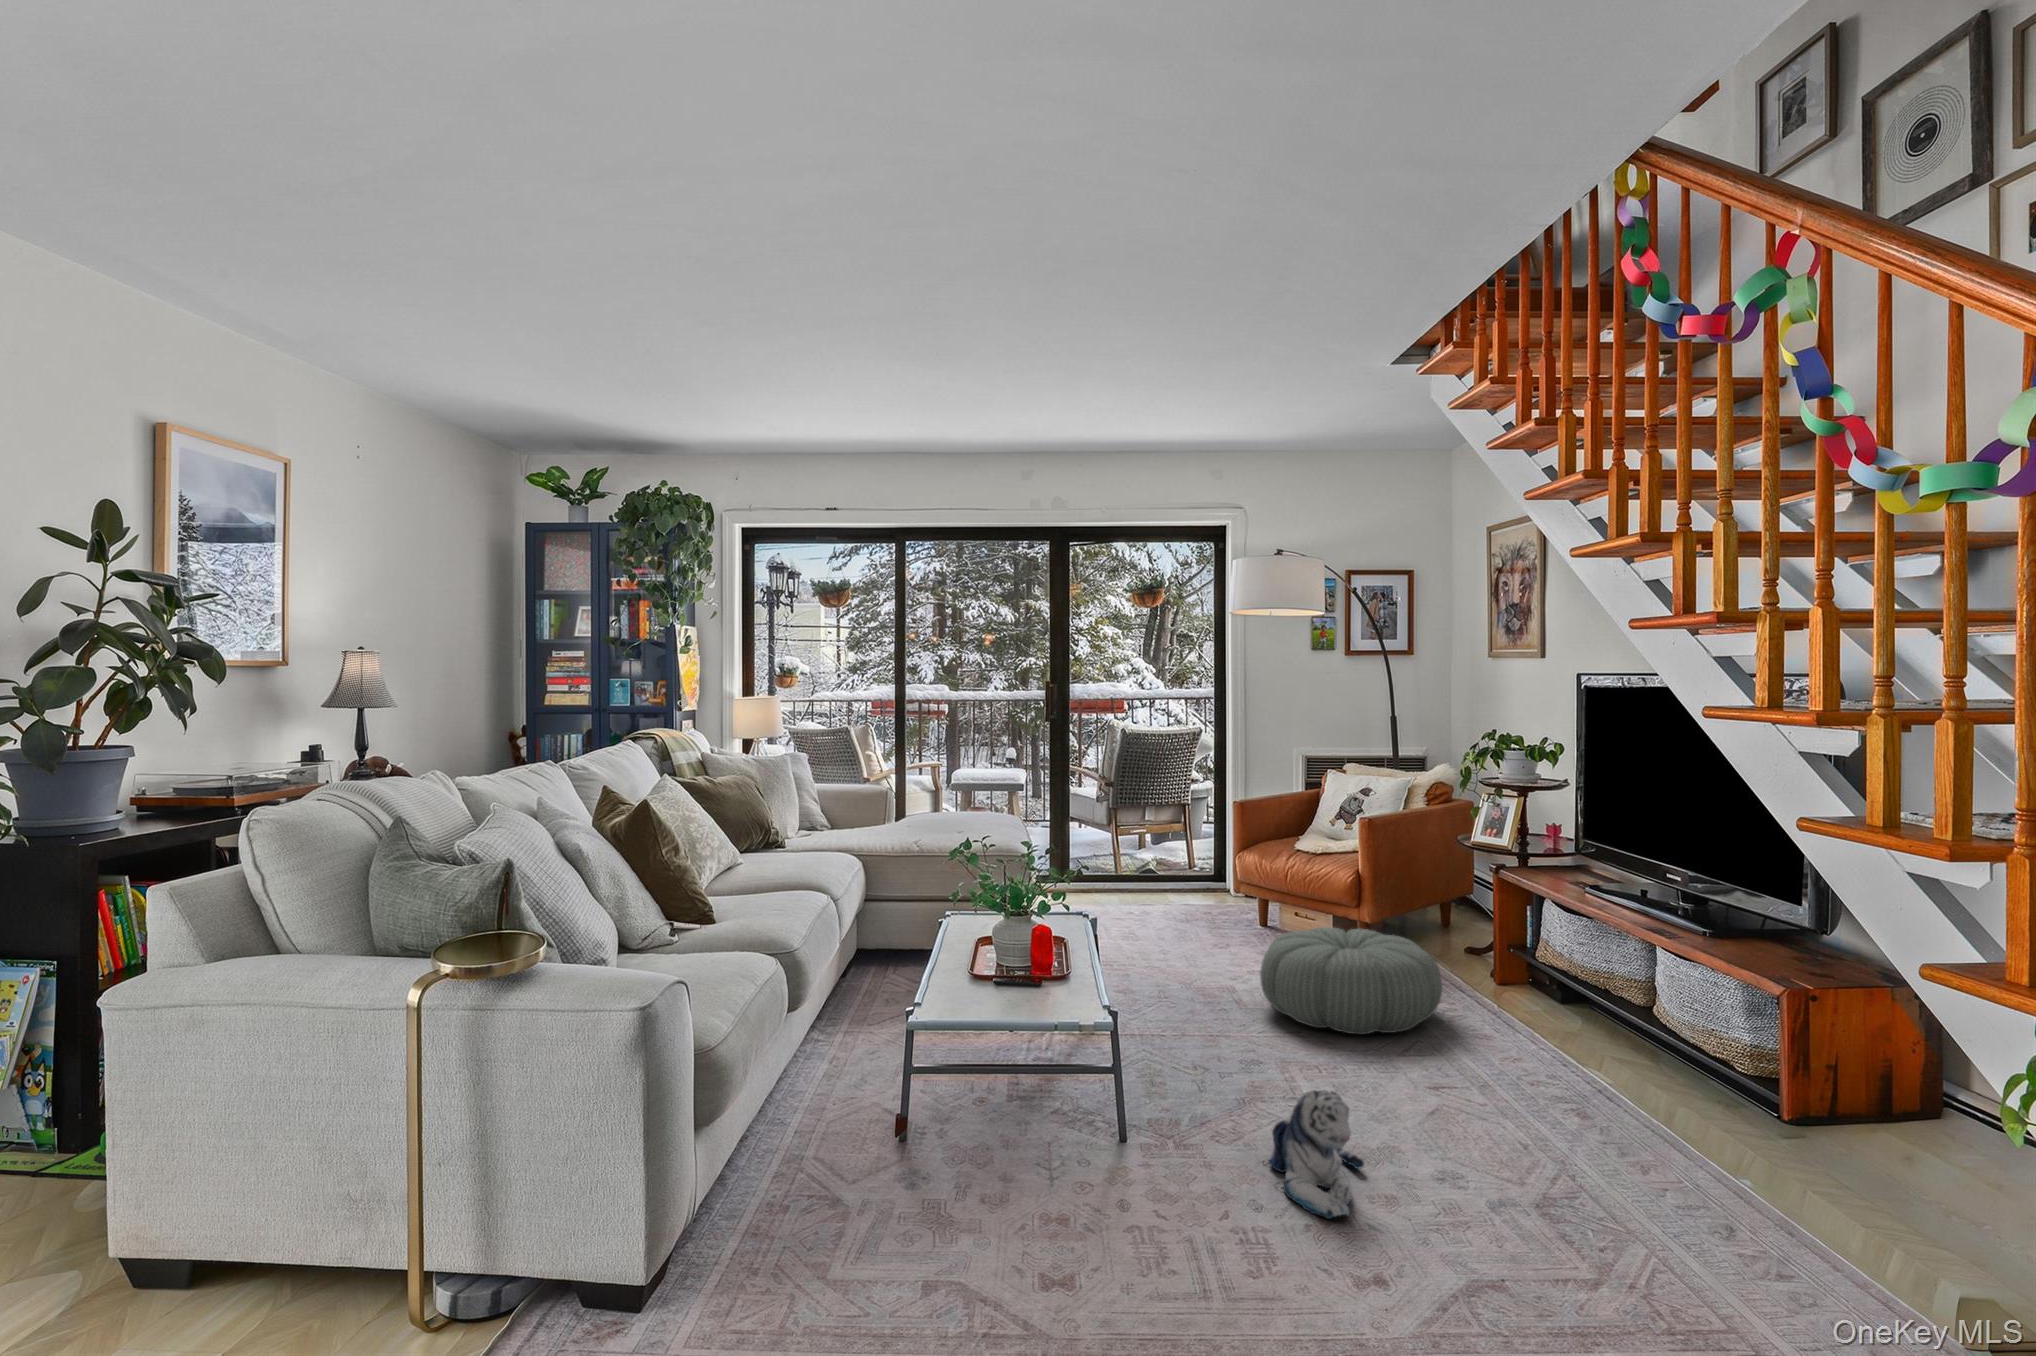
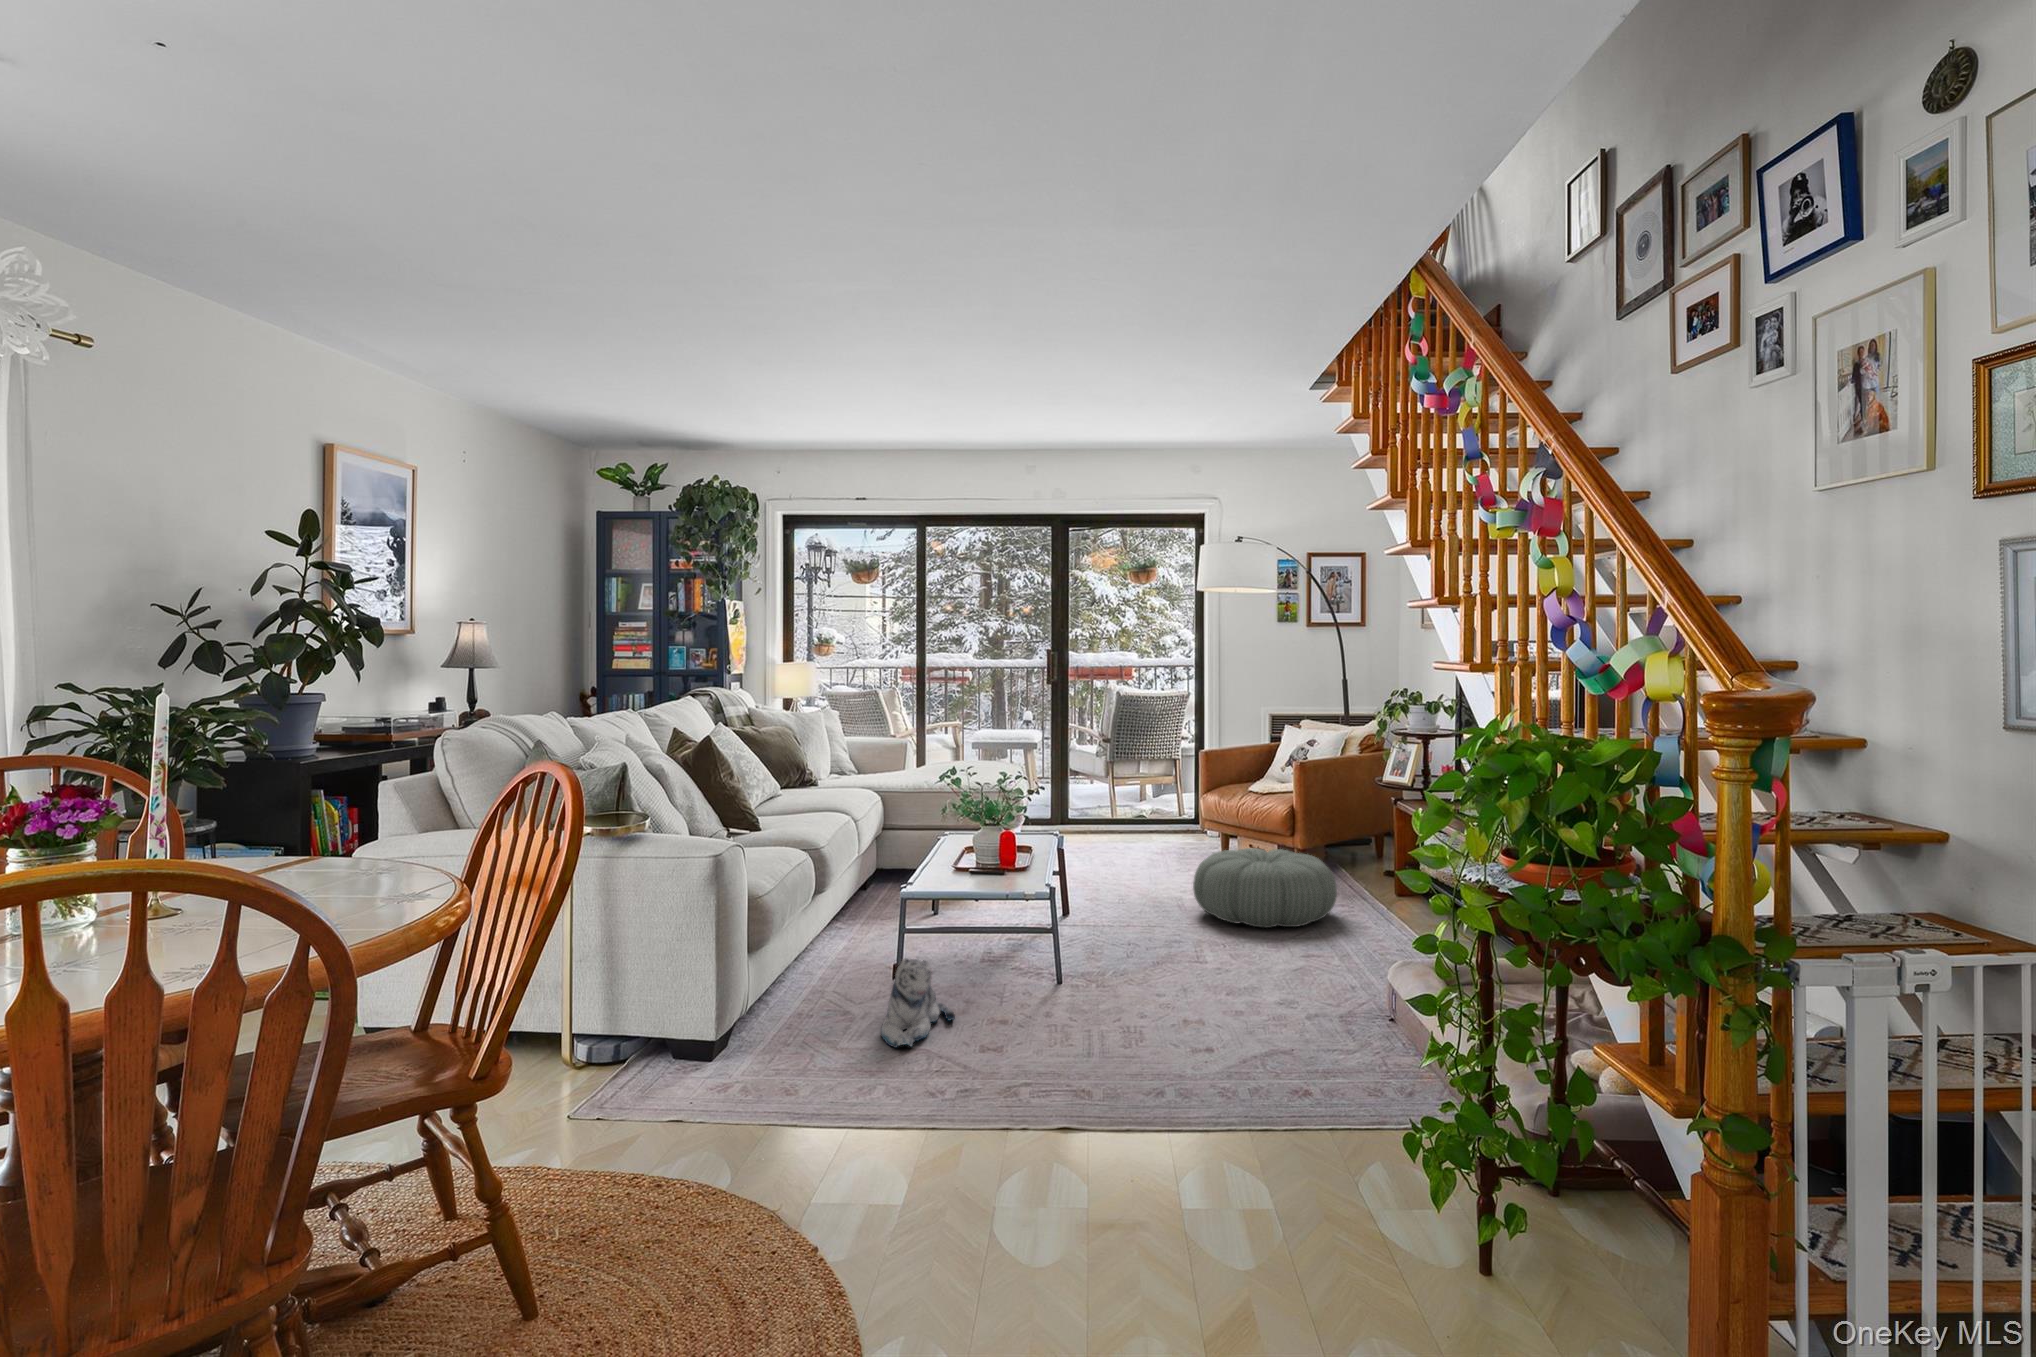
plush toy: present [1269,1090,1364,1219] -> present [881,959,955,1048]

